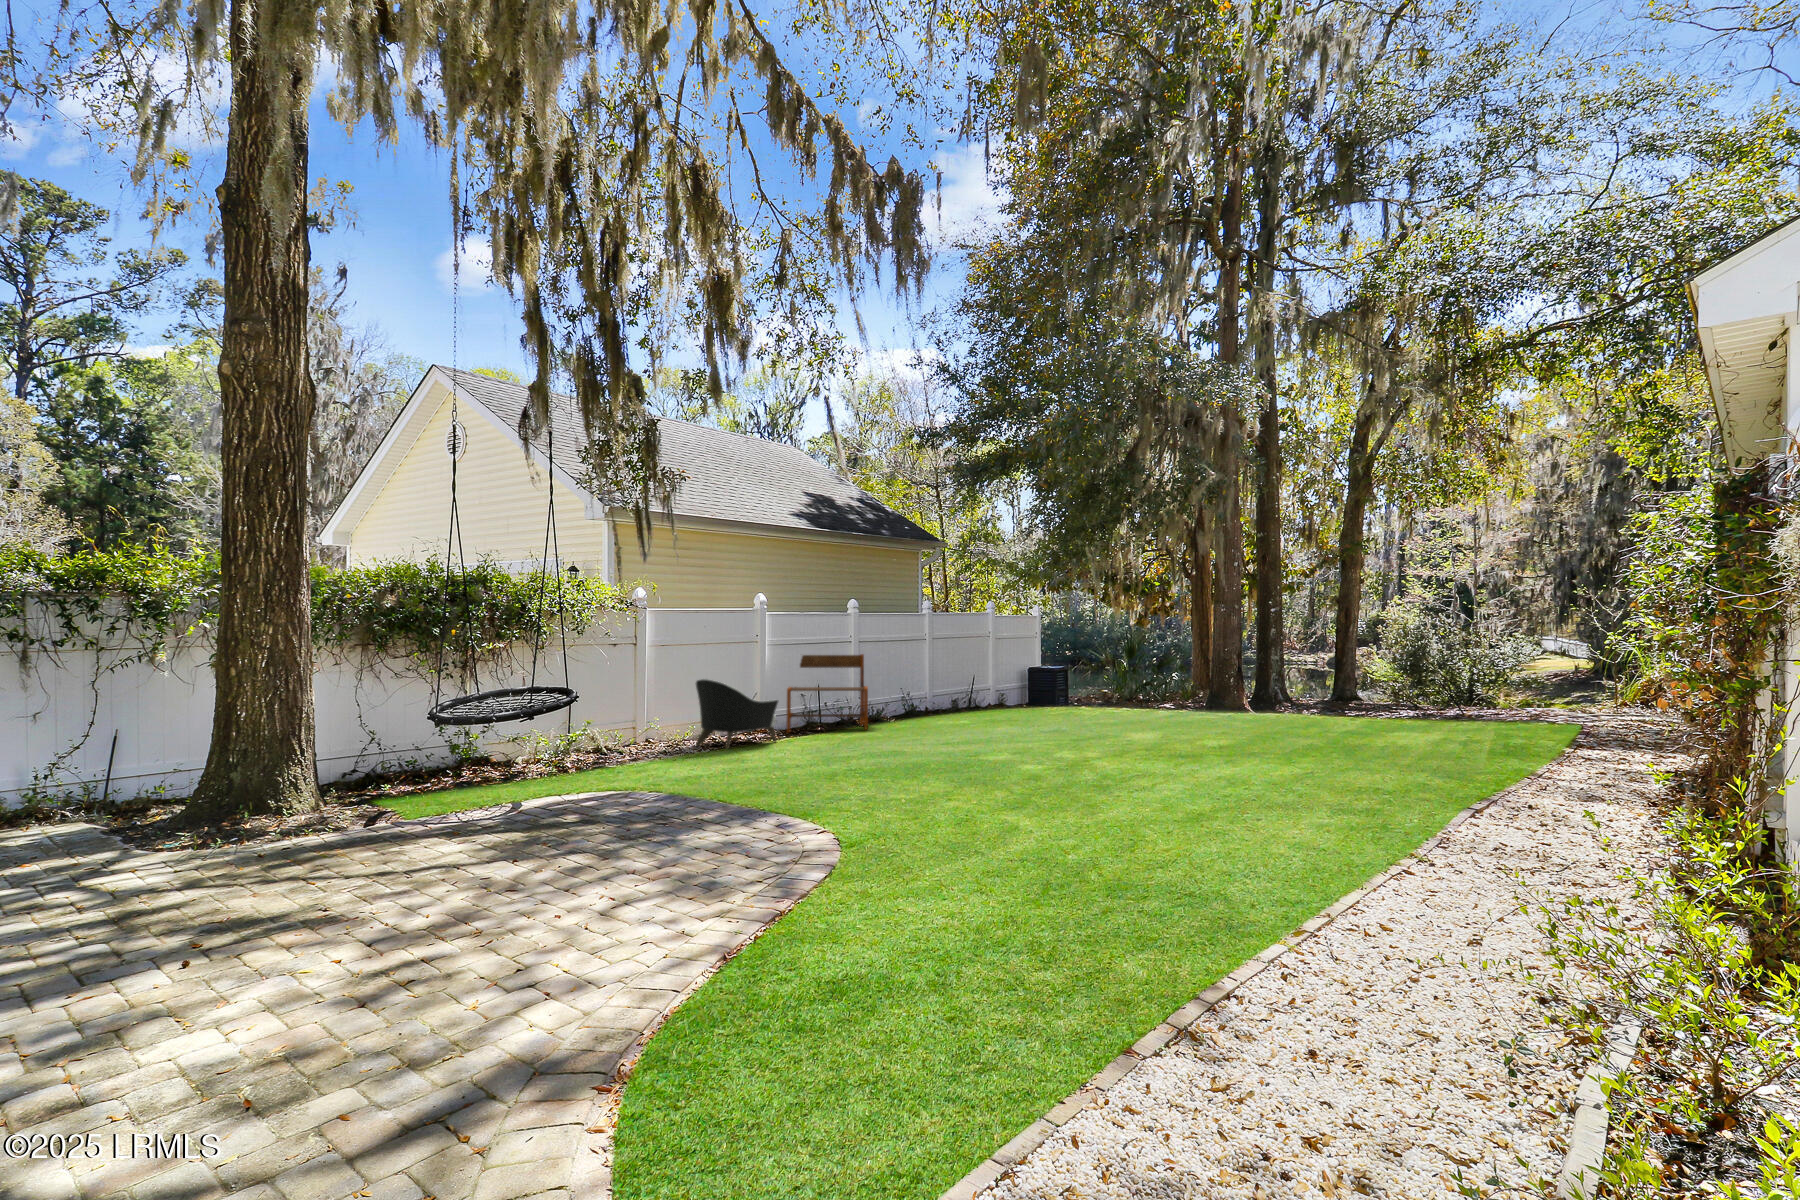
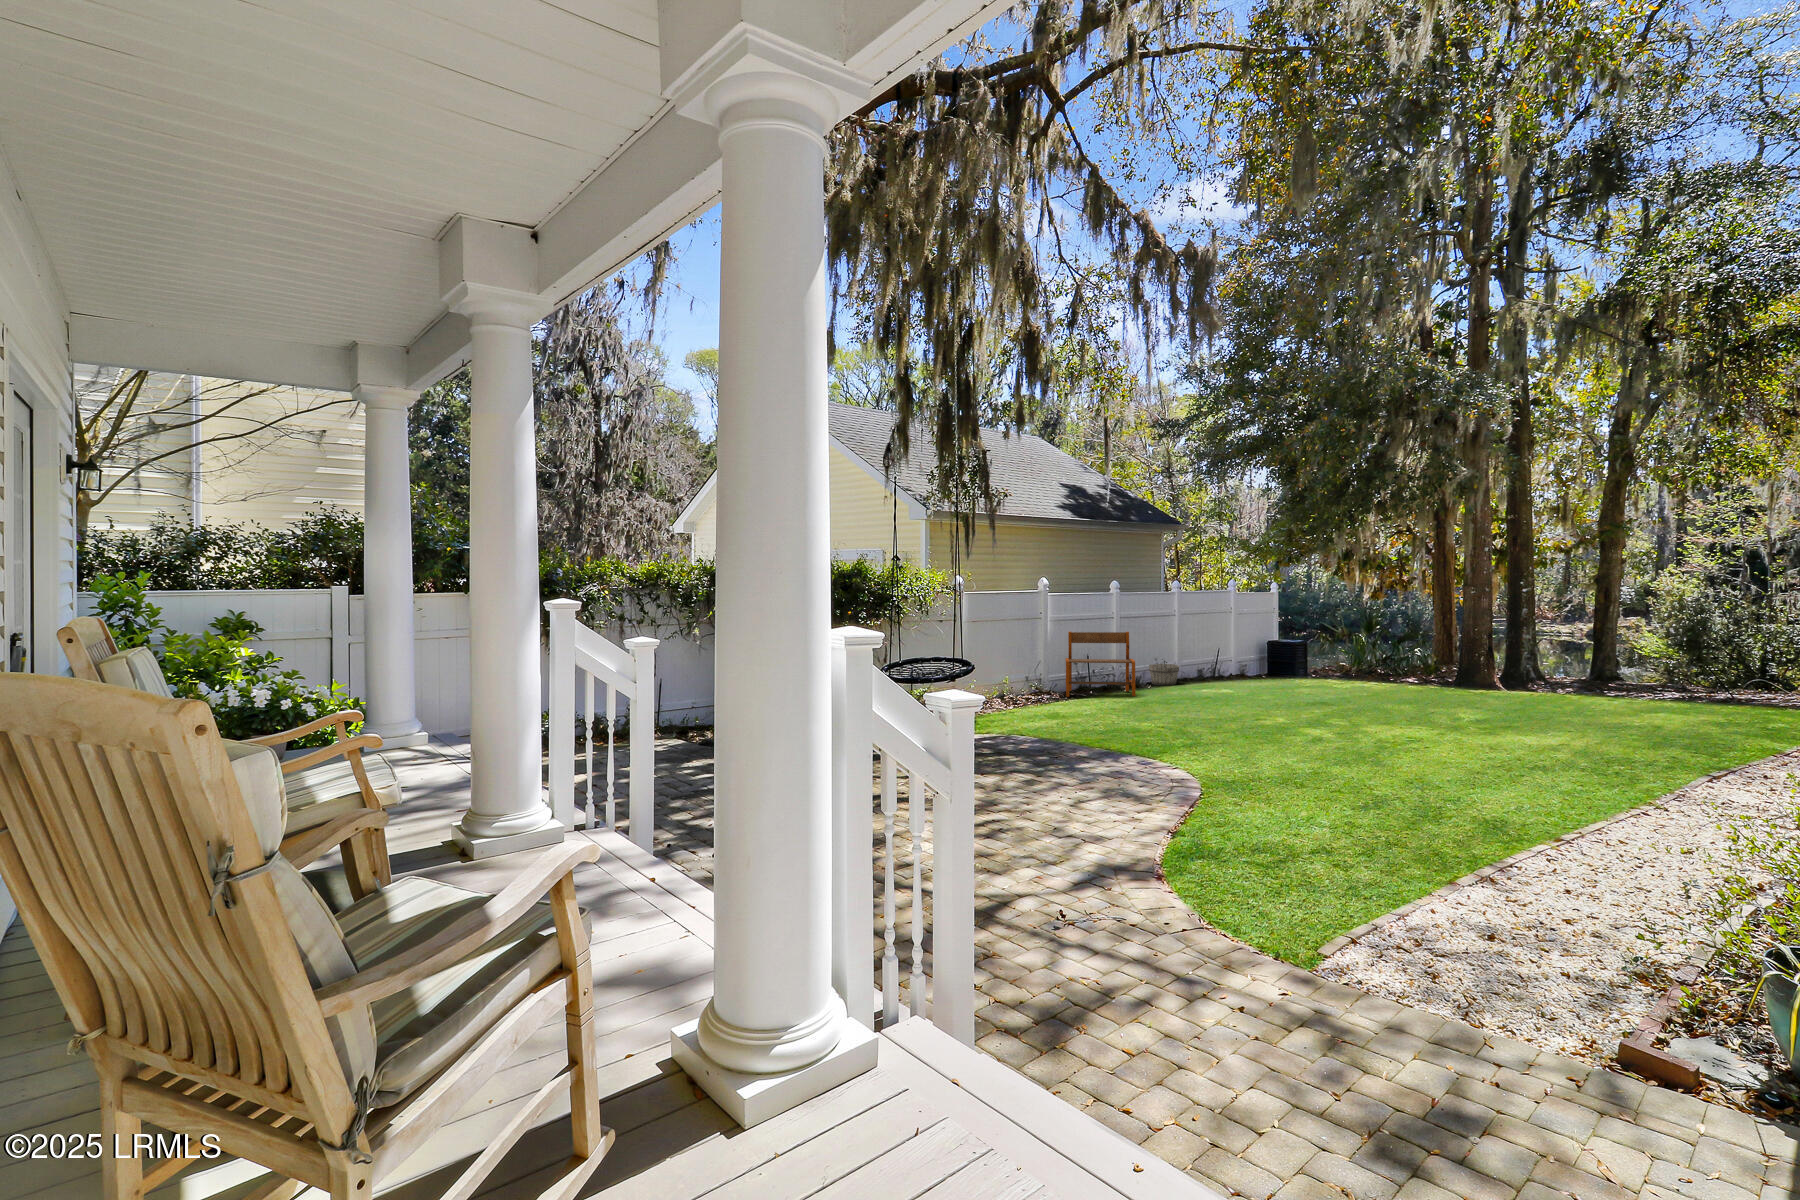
armchair: present [695,679,778,749] -> none [1000,654,1067,711]
wooden bucket: none [893,687,927,718] -> present [1149,659,1179,685]

